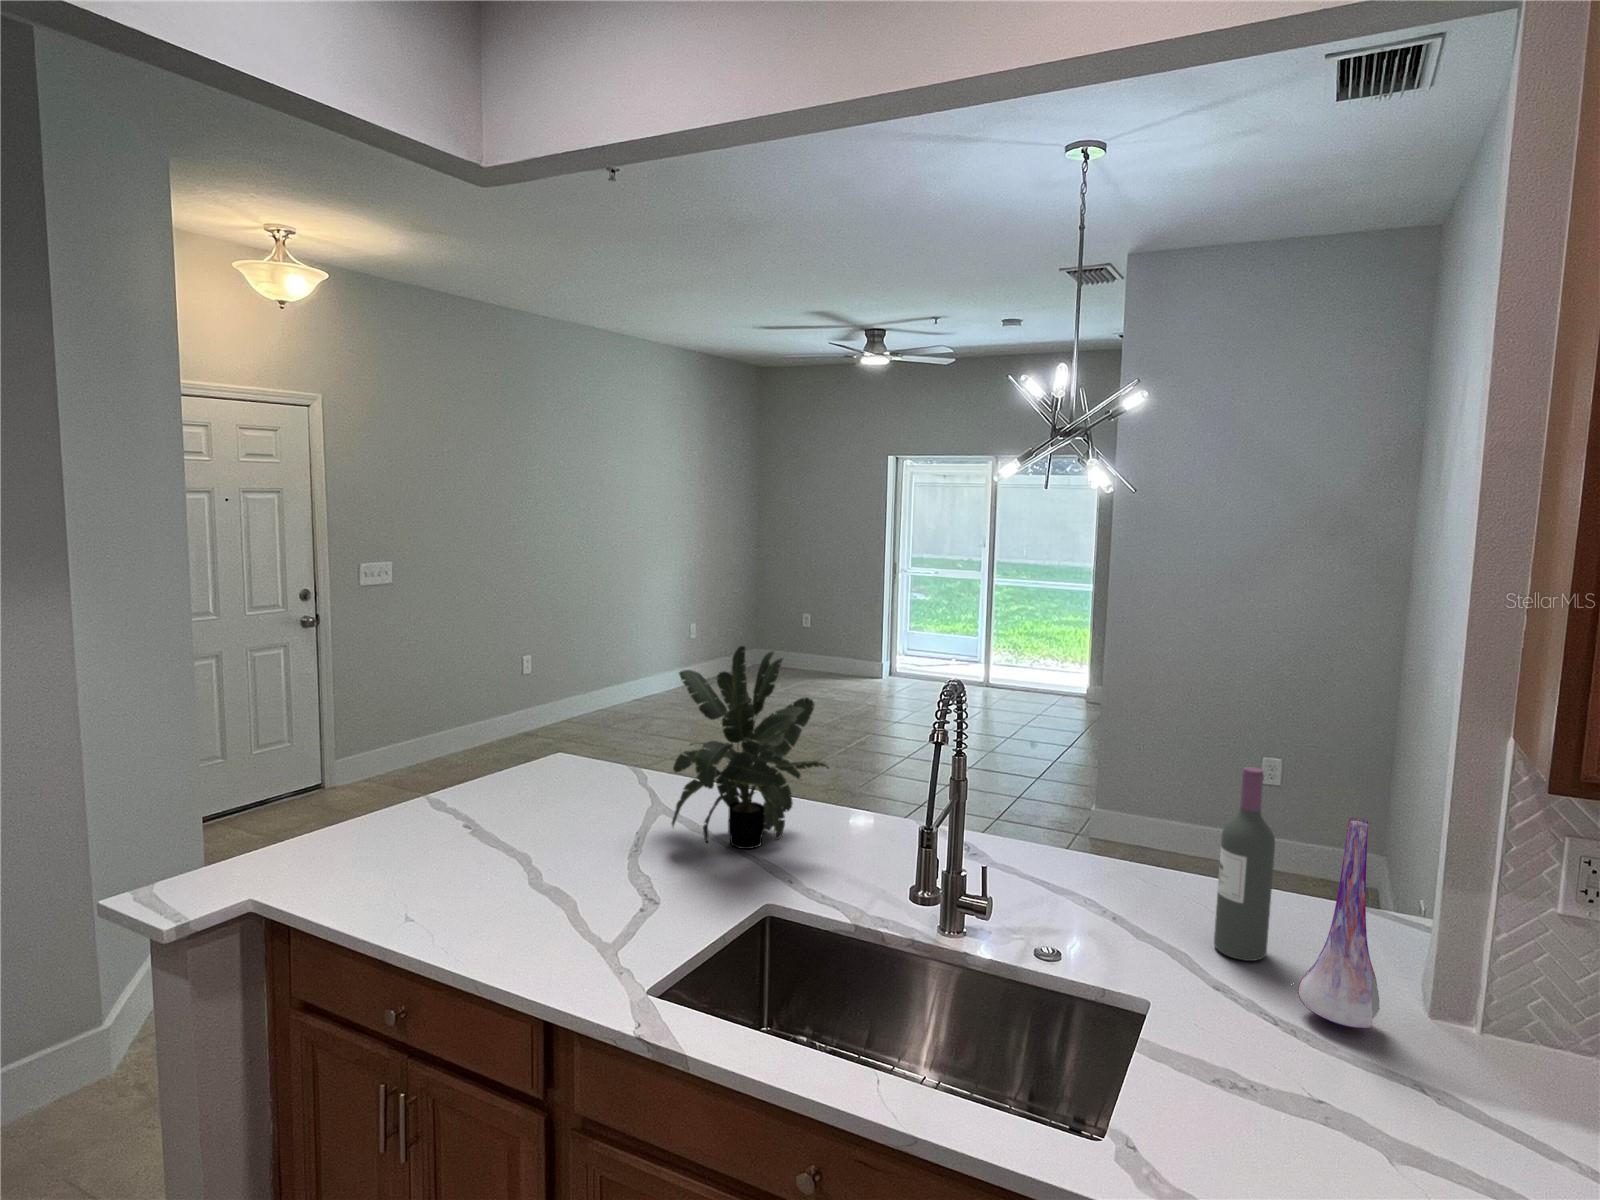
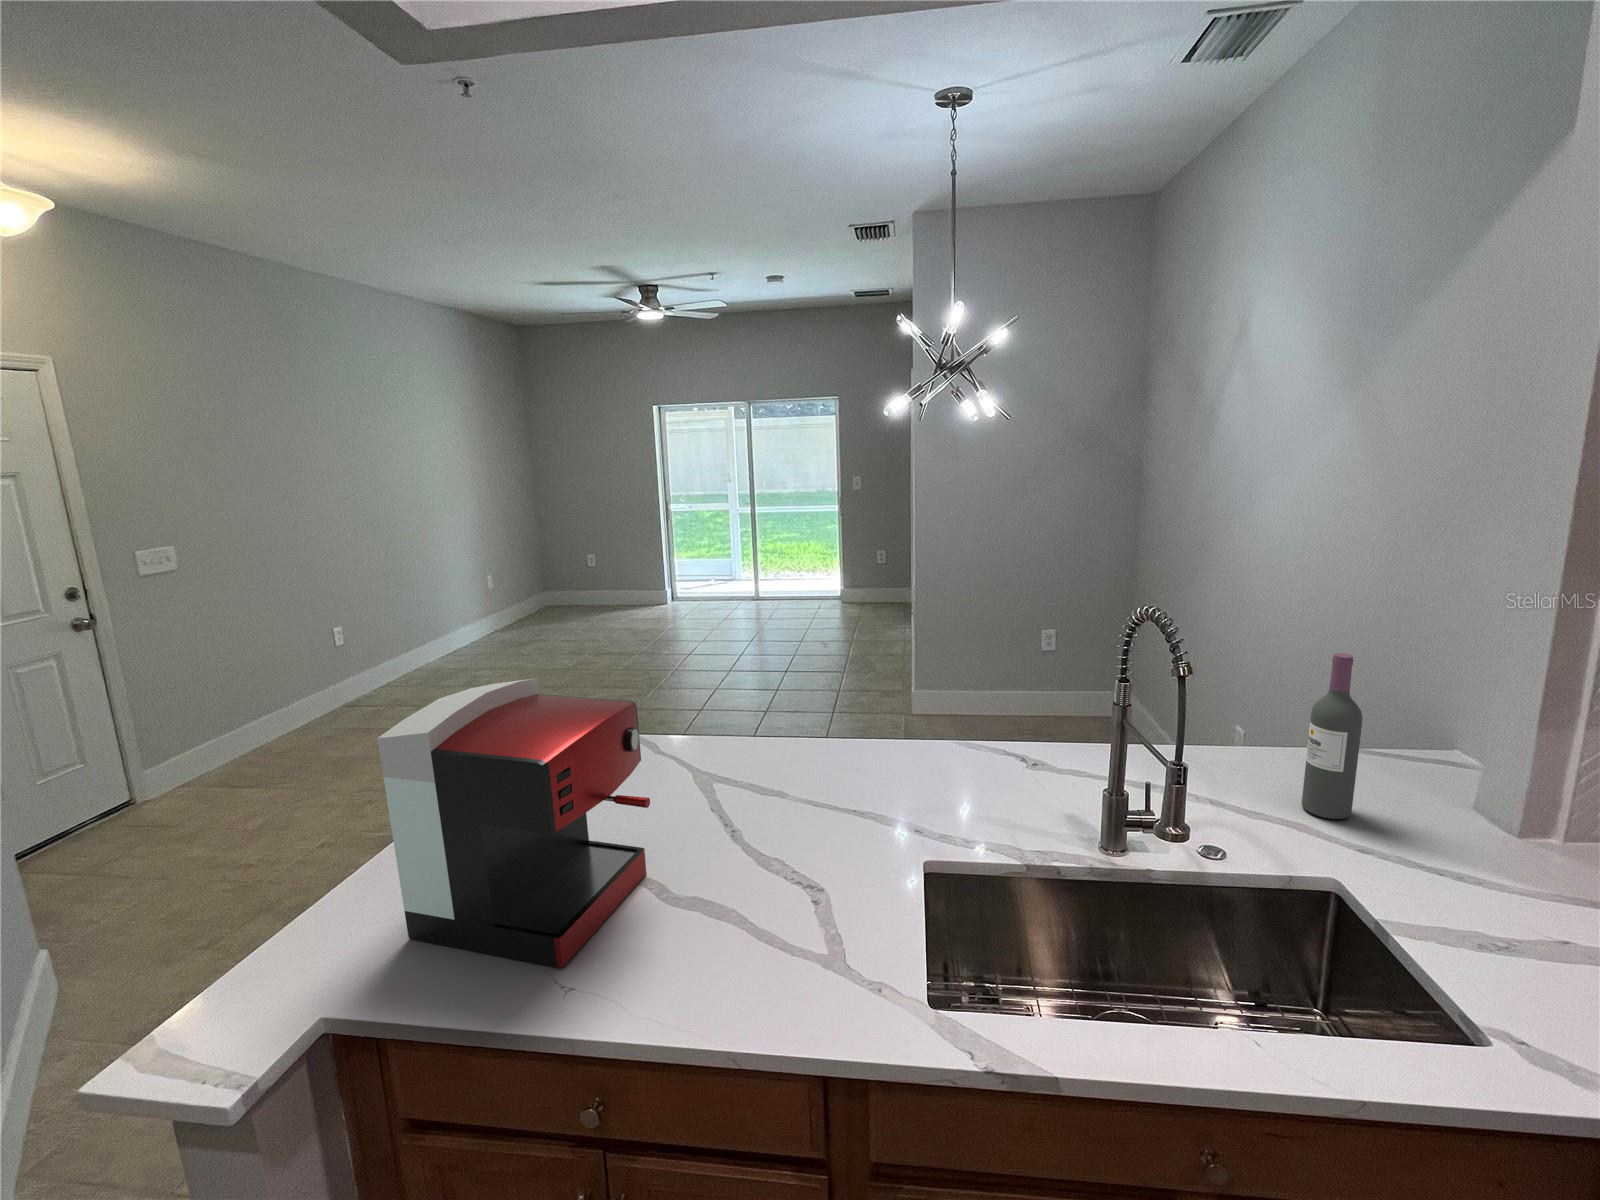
potted plant: present [672,646,829,849] -> none [734,599,925,808]
coffee maker: none [332,678,537,906] -> present [377,678,650,967]
vase: present [1298,818,1379,1029] -> none [1416,683,1517,865]

